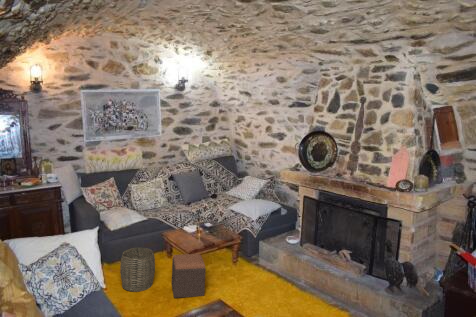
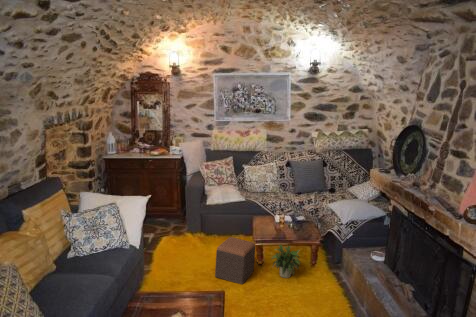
potted plant: none [213,246,244,279] -> present [272,245,301,278]
woven basket: present [120,248,155,292] -> none [187,222,218,262]

